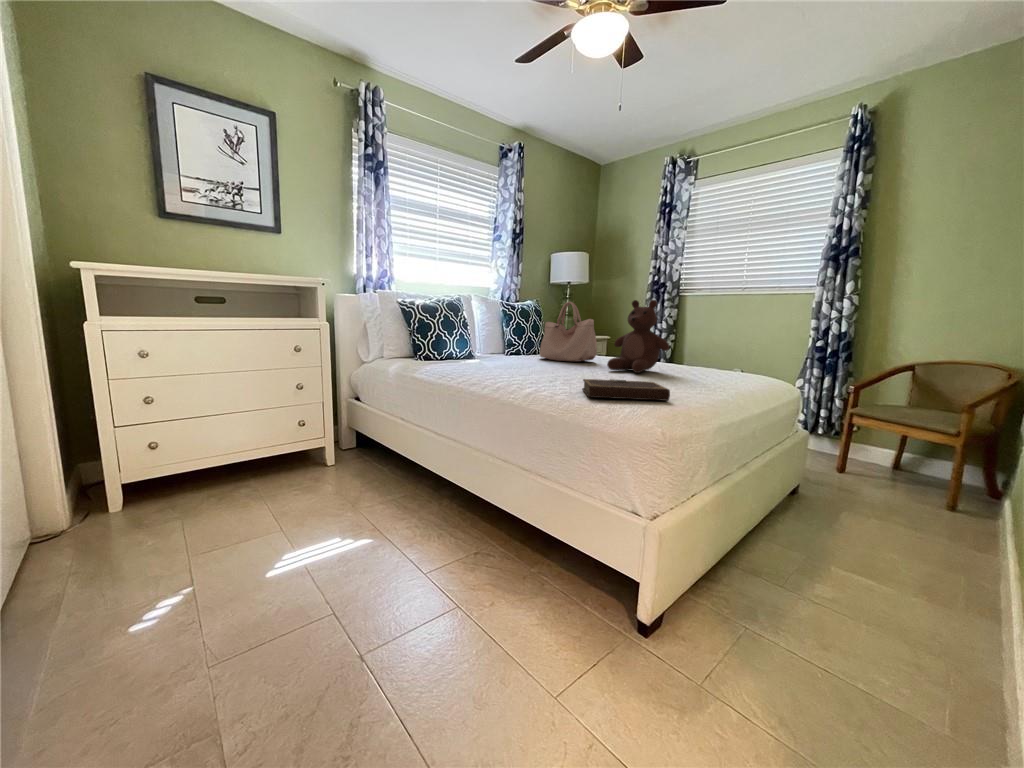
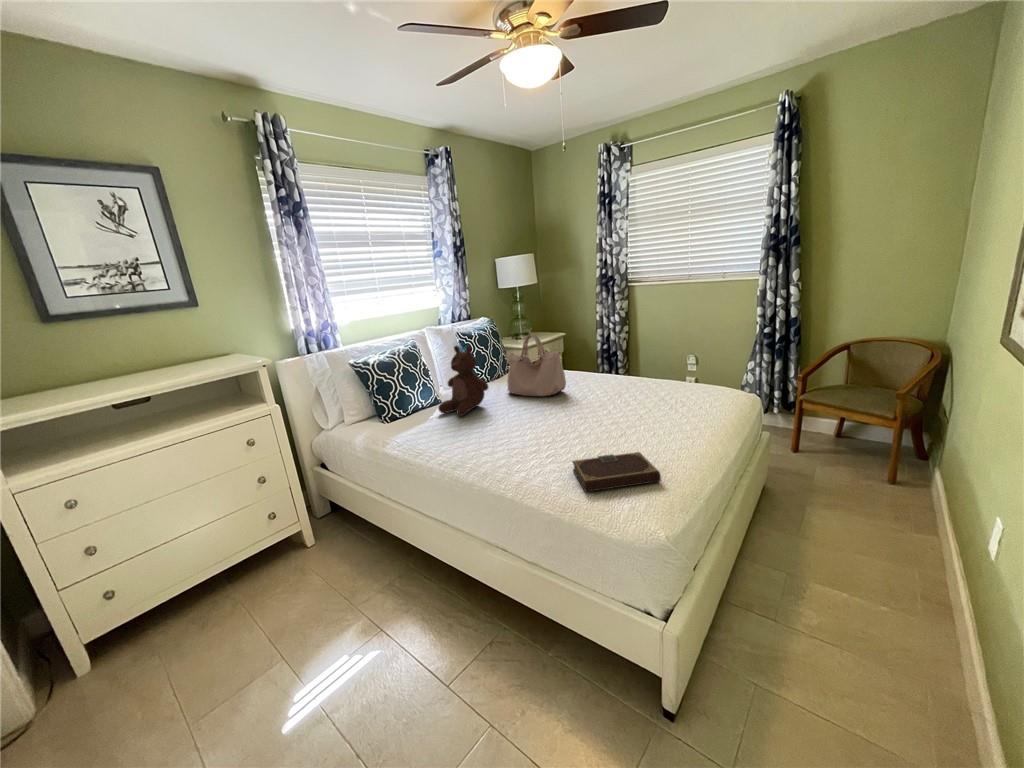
teddy bear: present [607,300,669,373] -> present [438,346,488,416]

